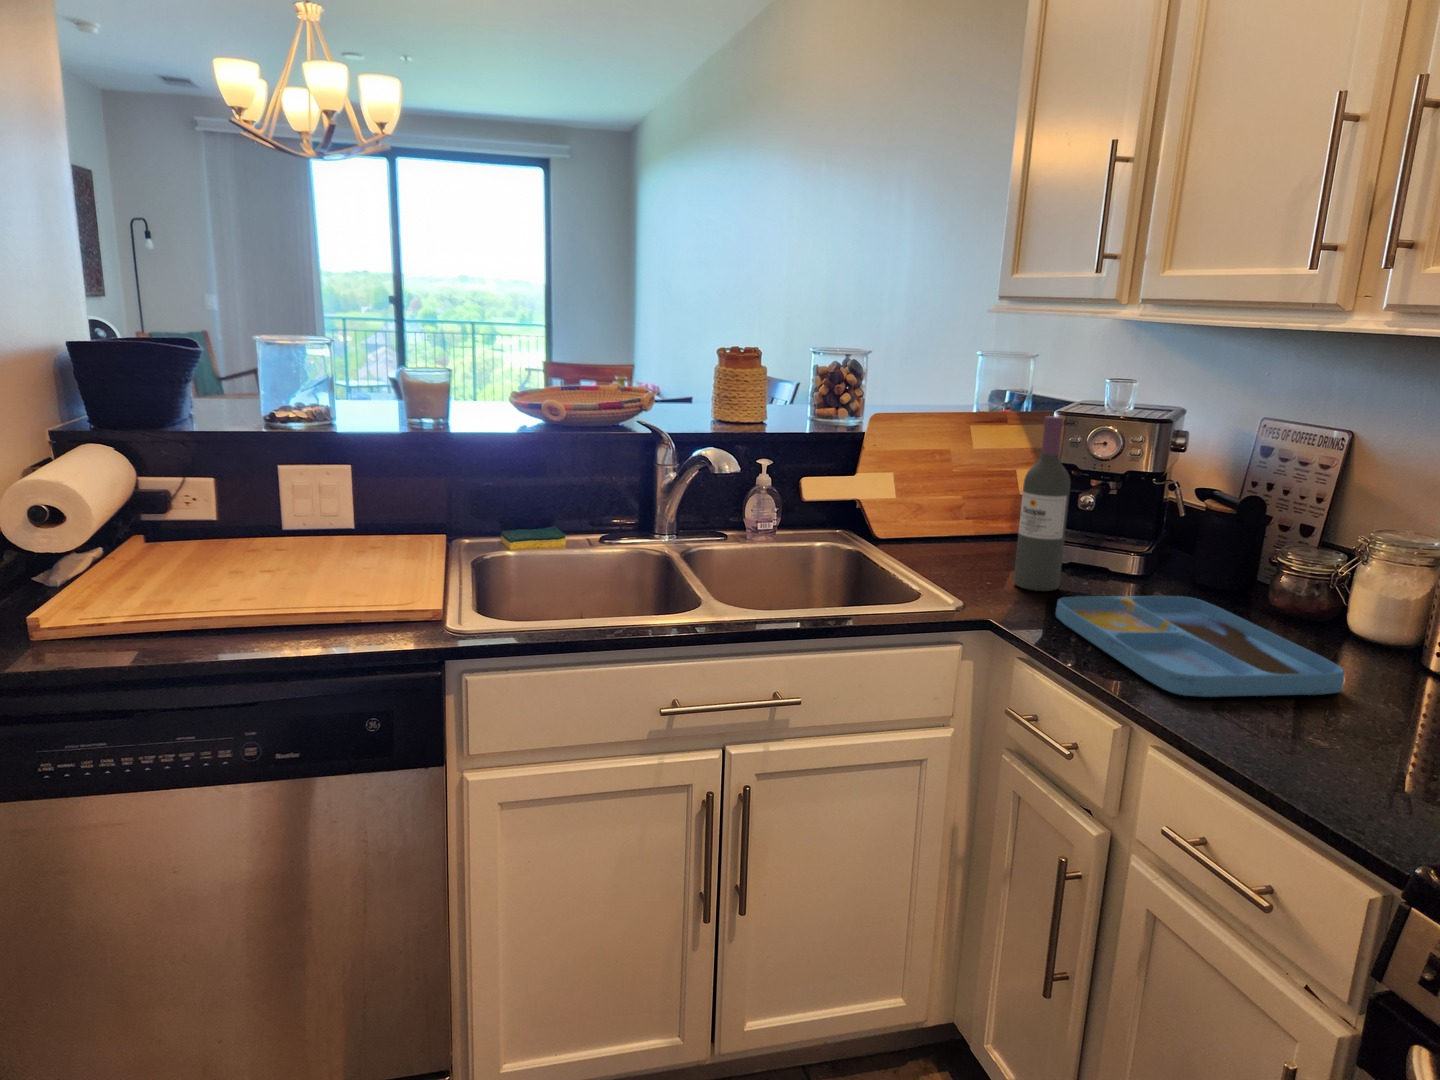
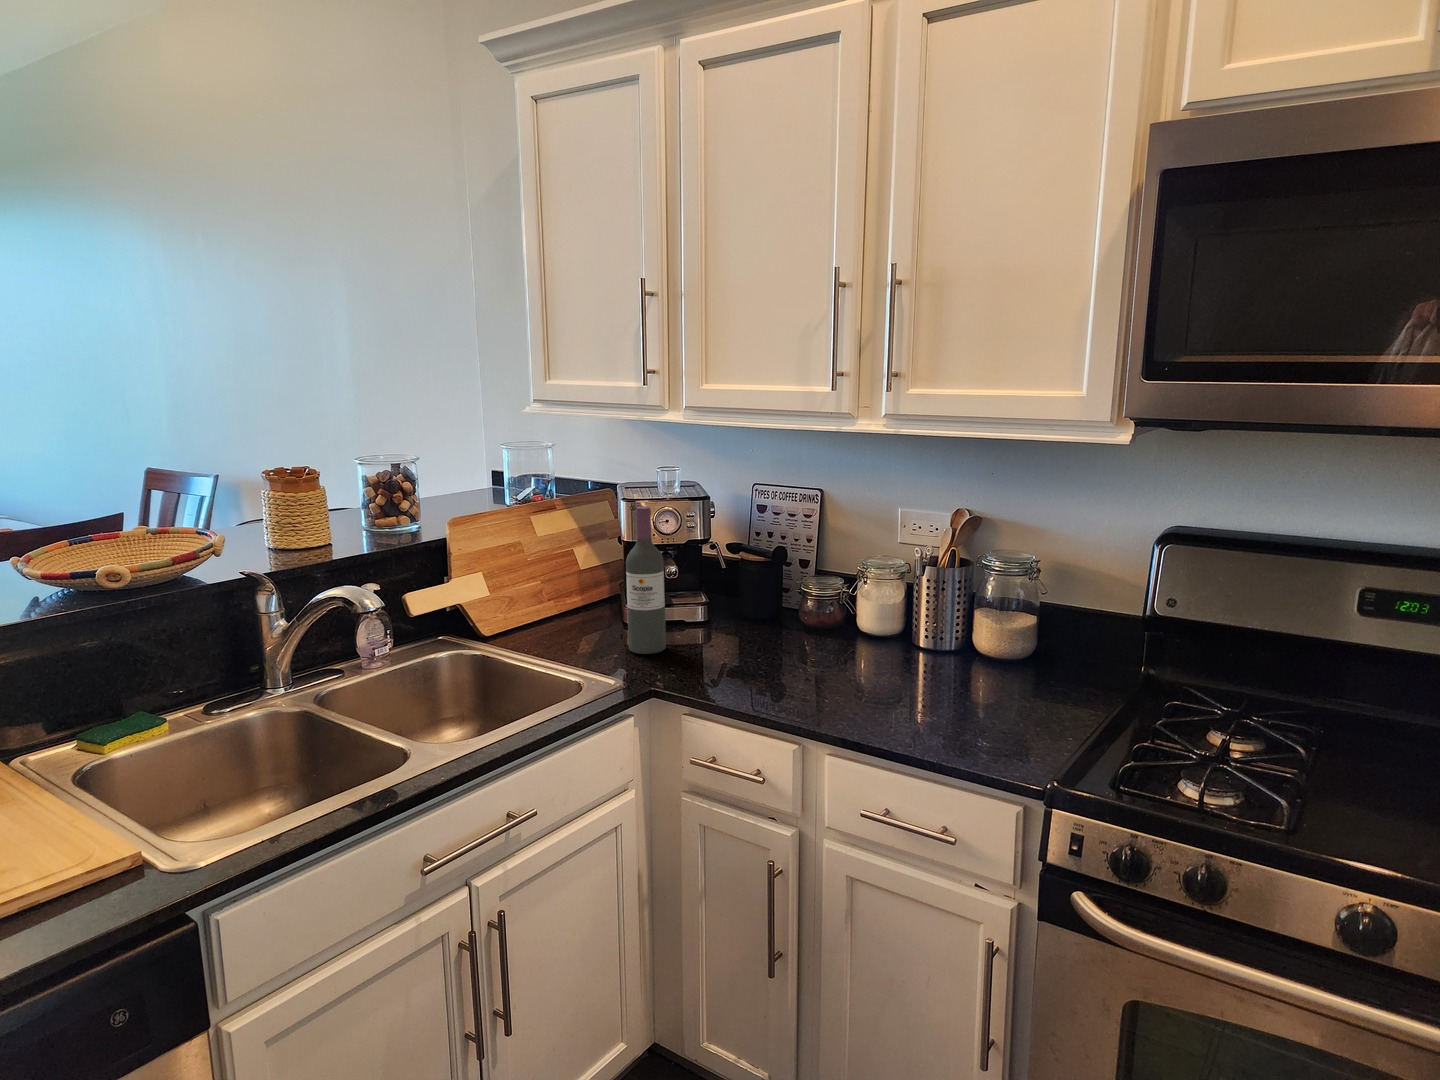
tray: present [1056,596,1345,697] -> none [689,631,900,708]

